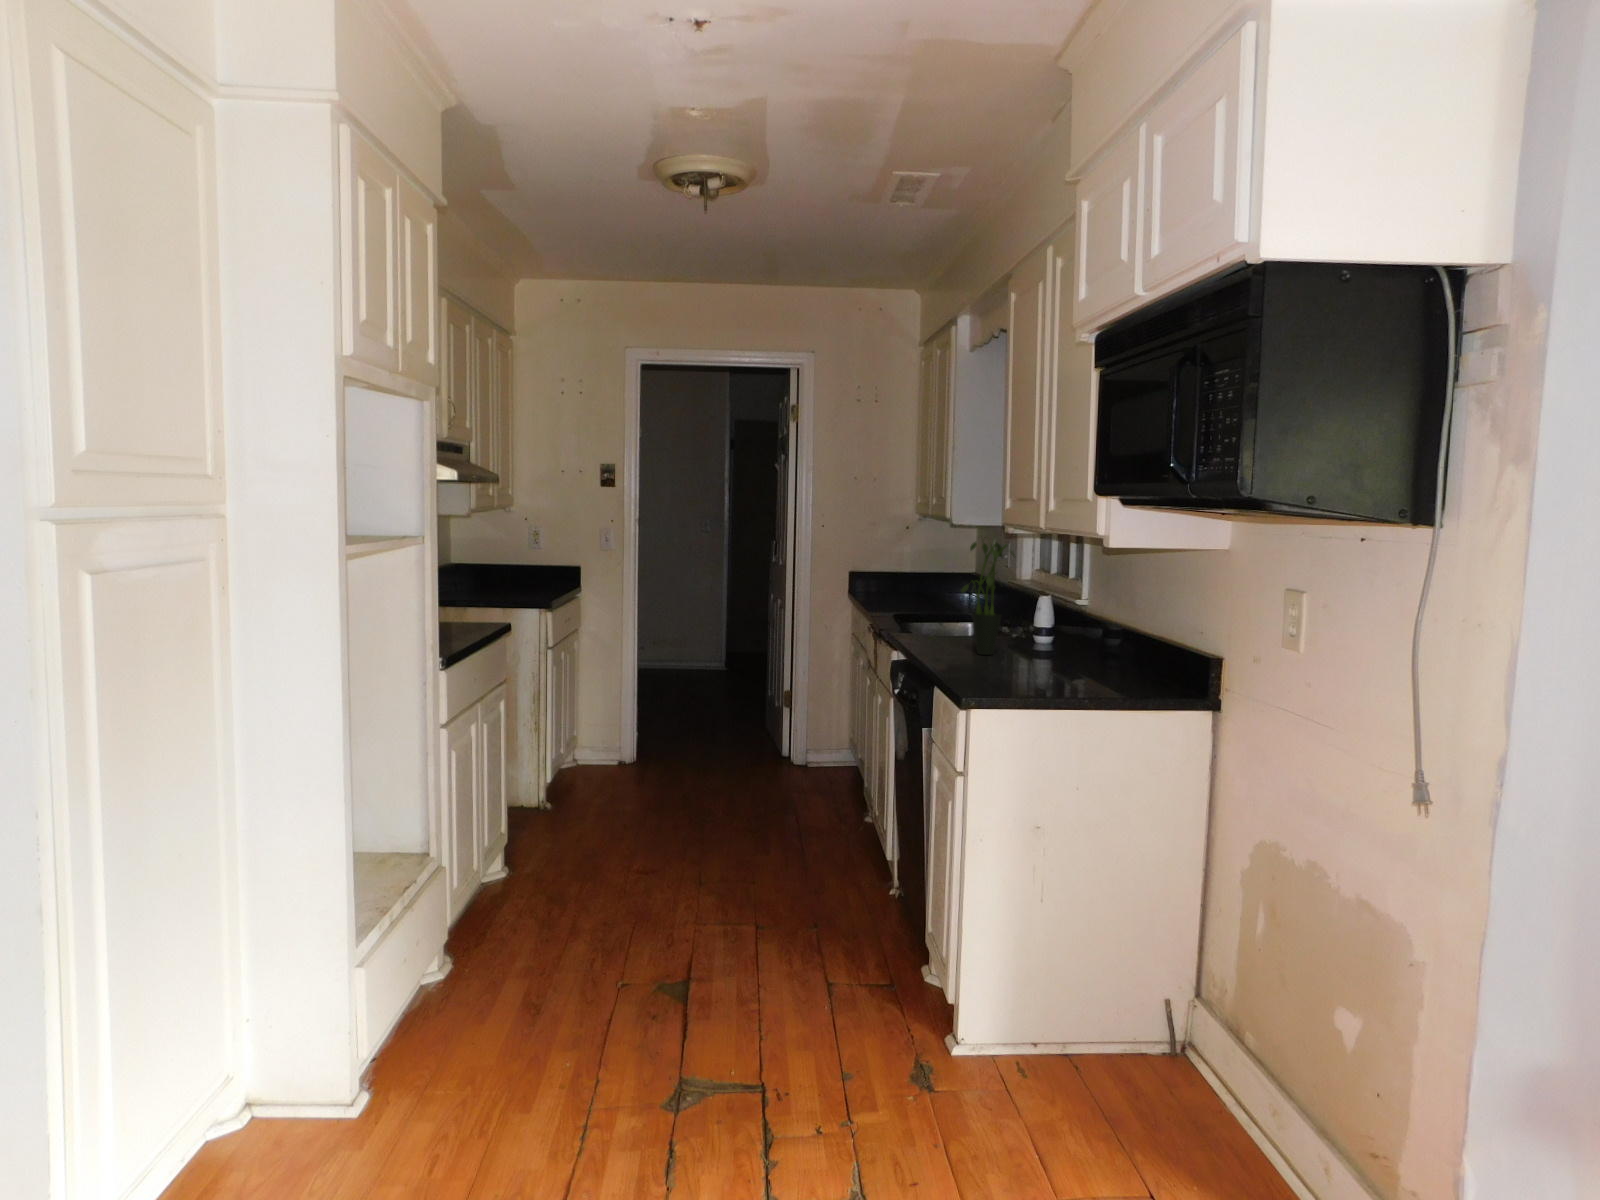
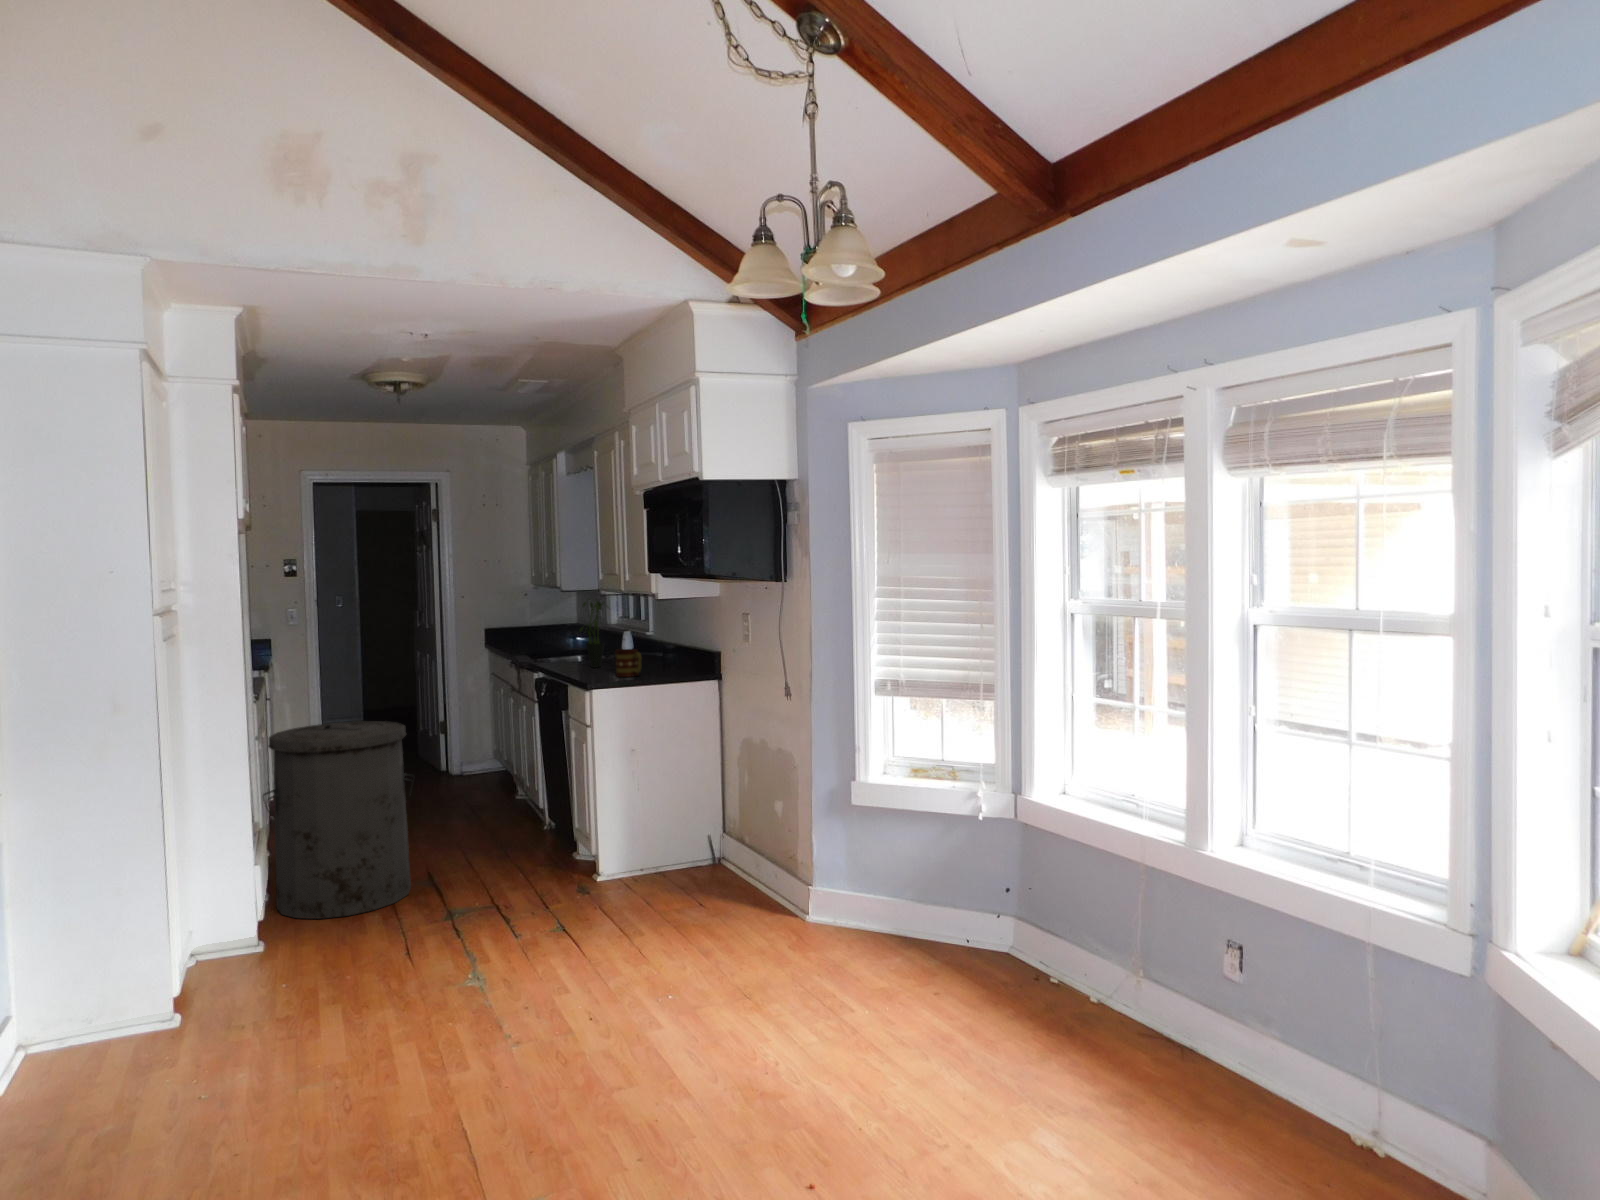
mug: none [1016,633,1066,686] -> present [615,649,642,677]
trash can: none [448,706,675,1035] -> present [263,721,414,919]

